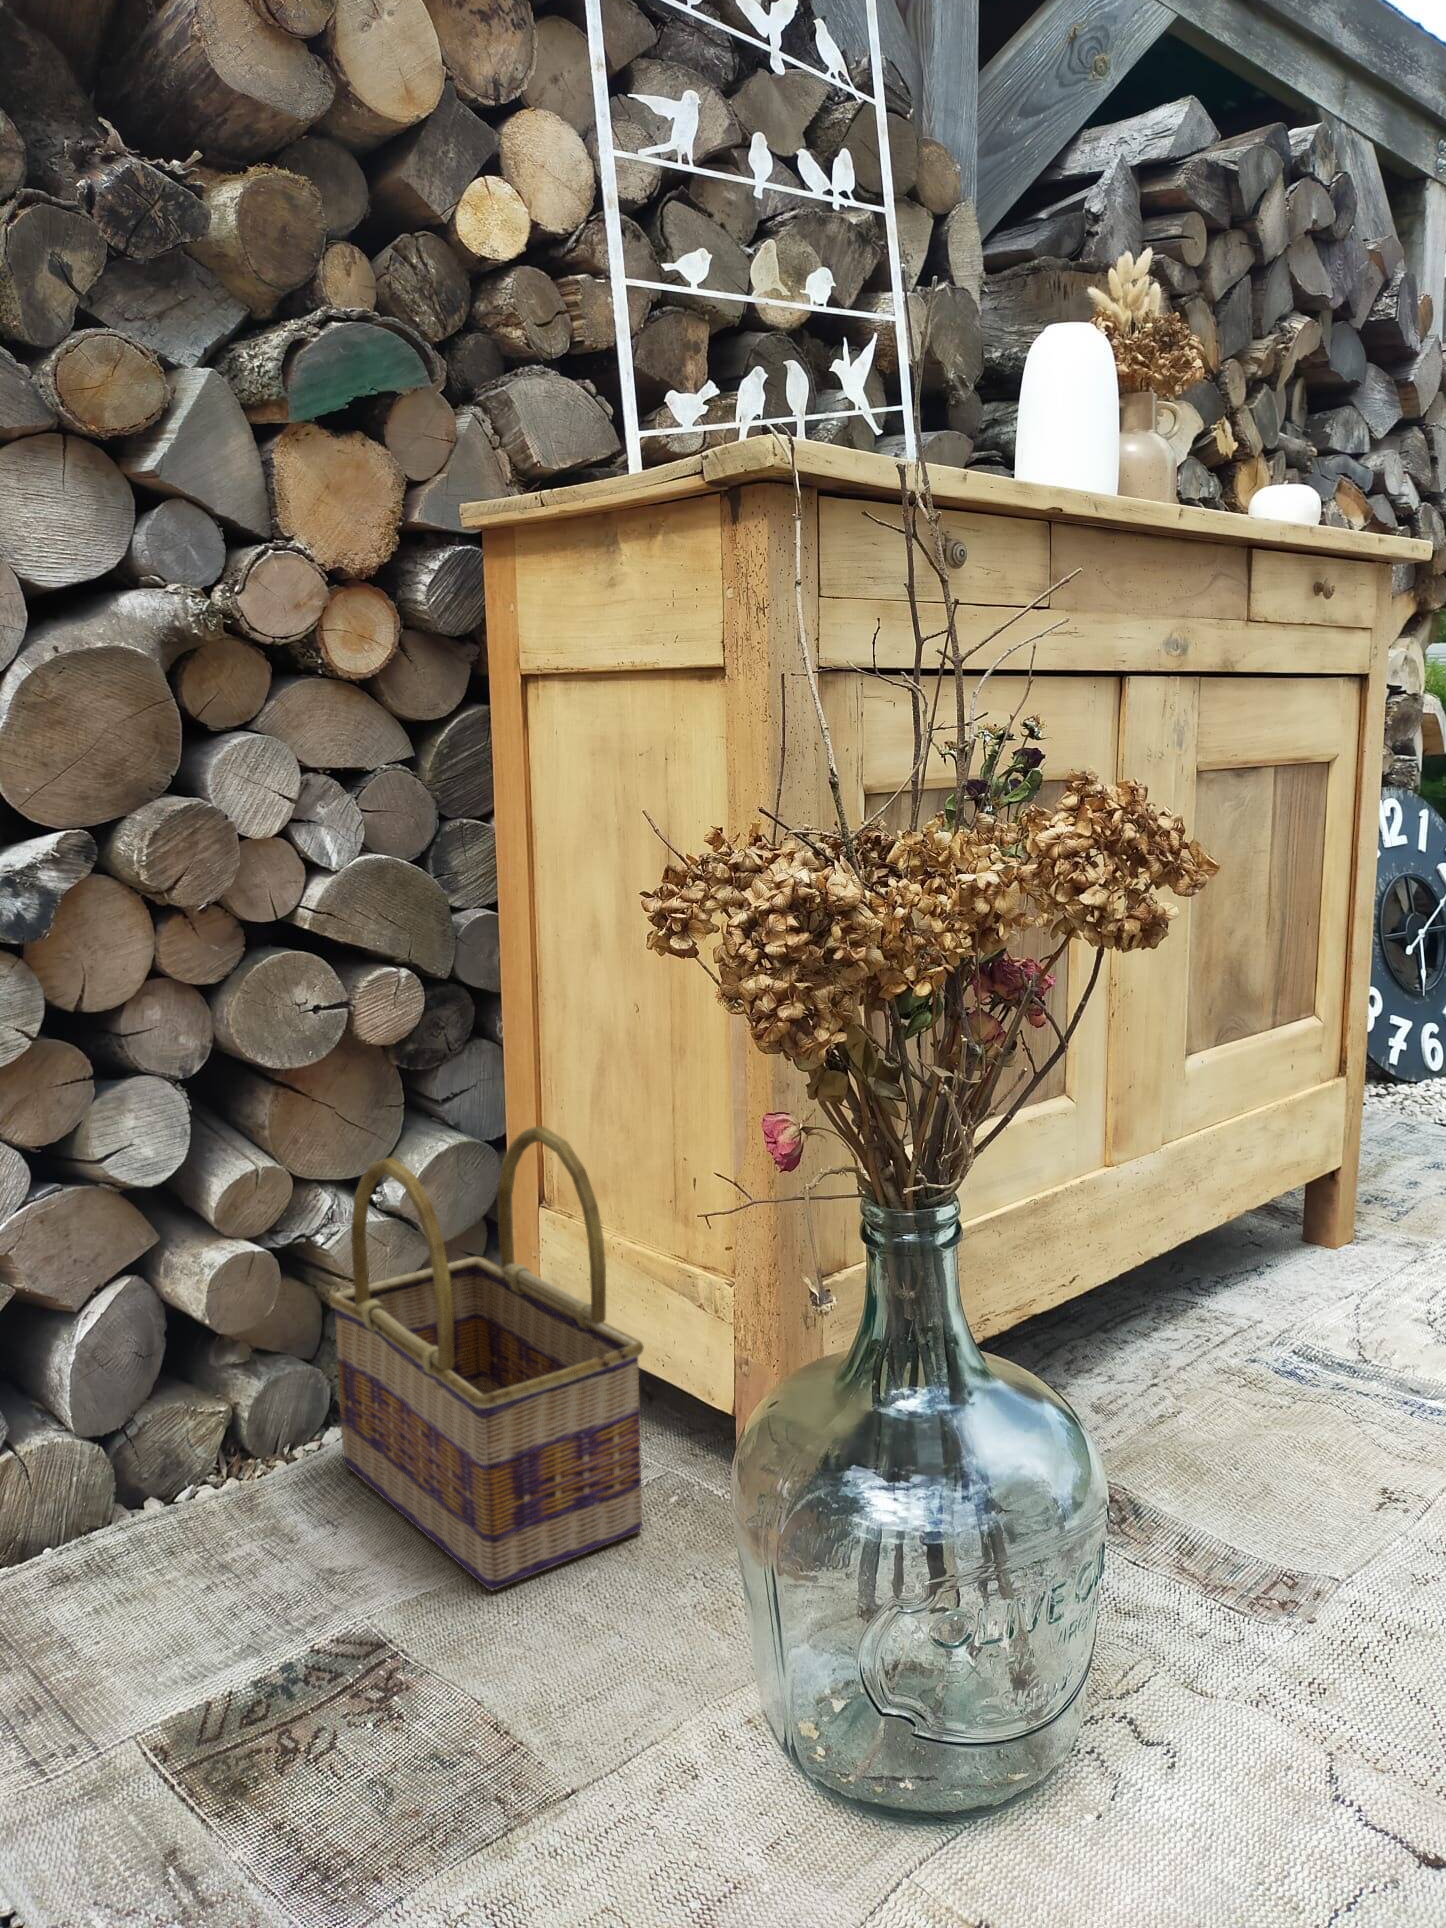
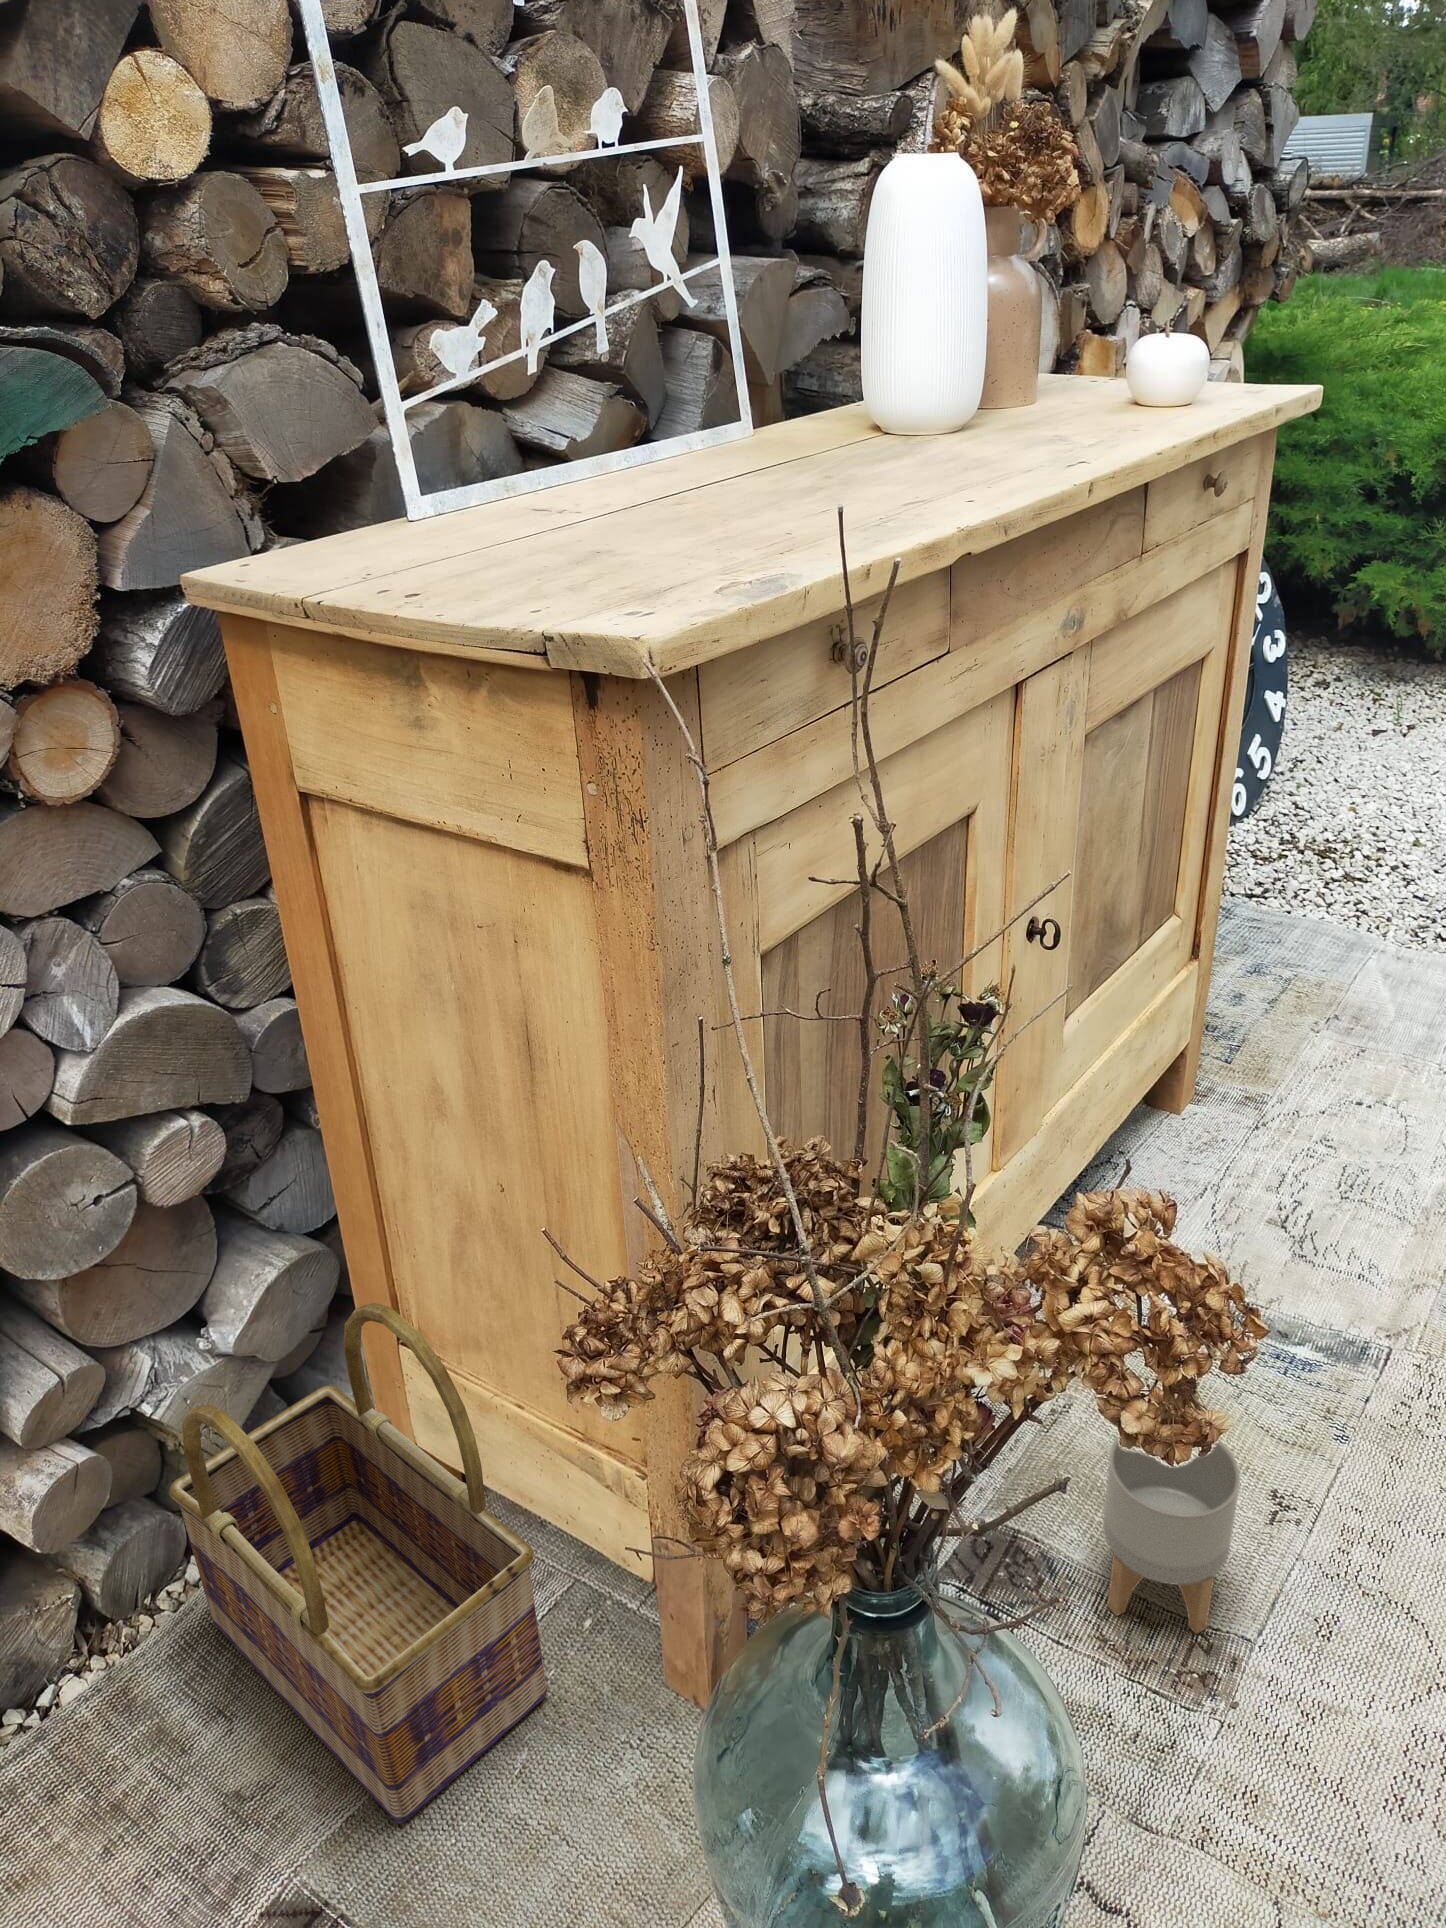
planter: none [1202,1335,1335,1551] -> present [1103,1438,1240,1634]

